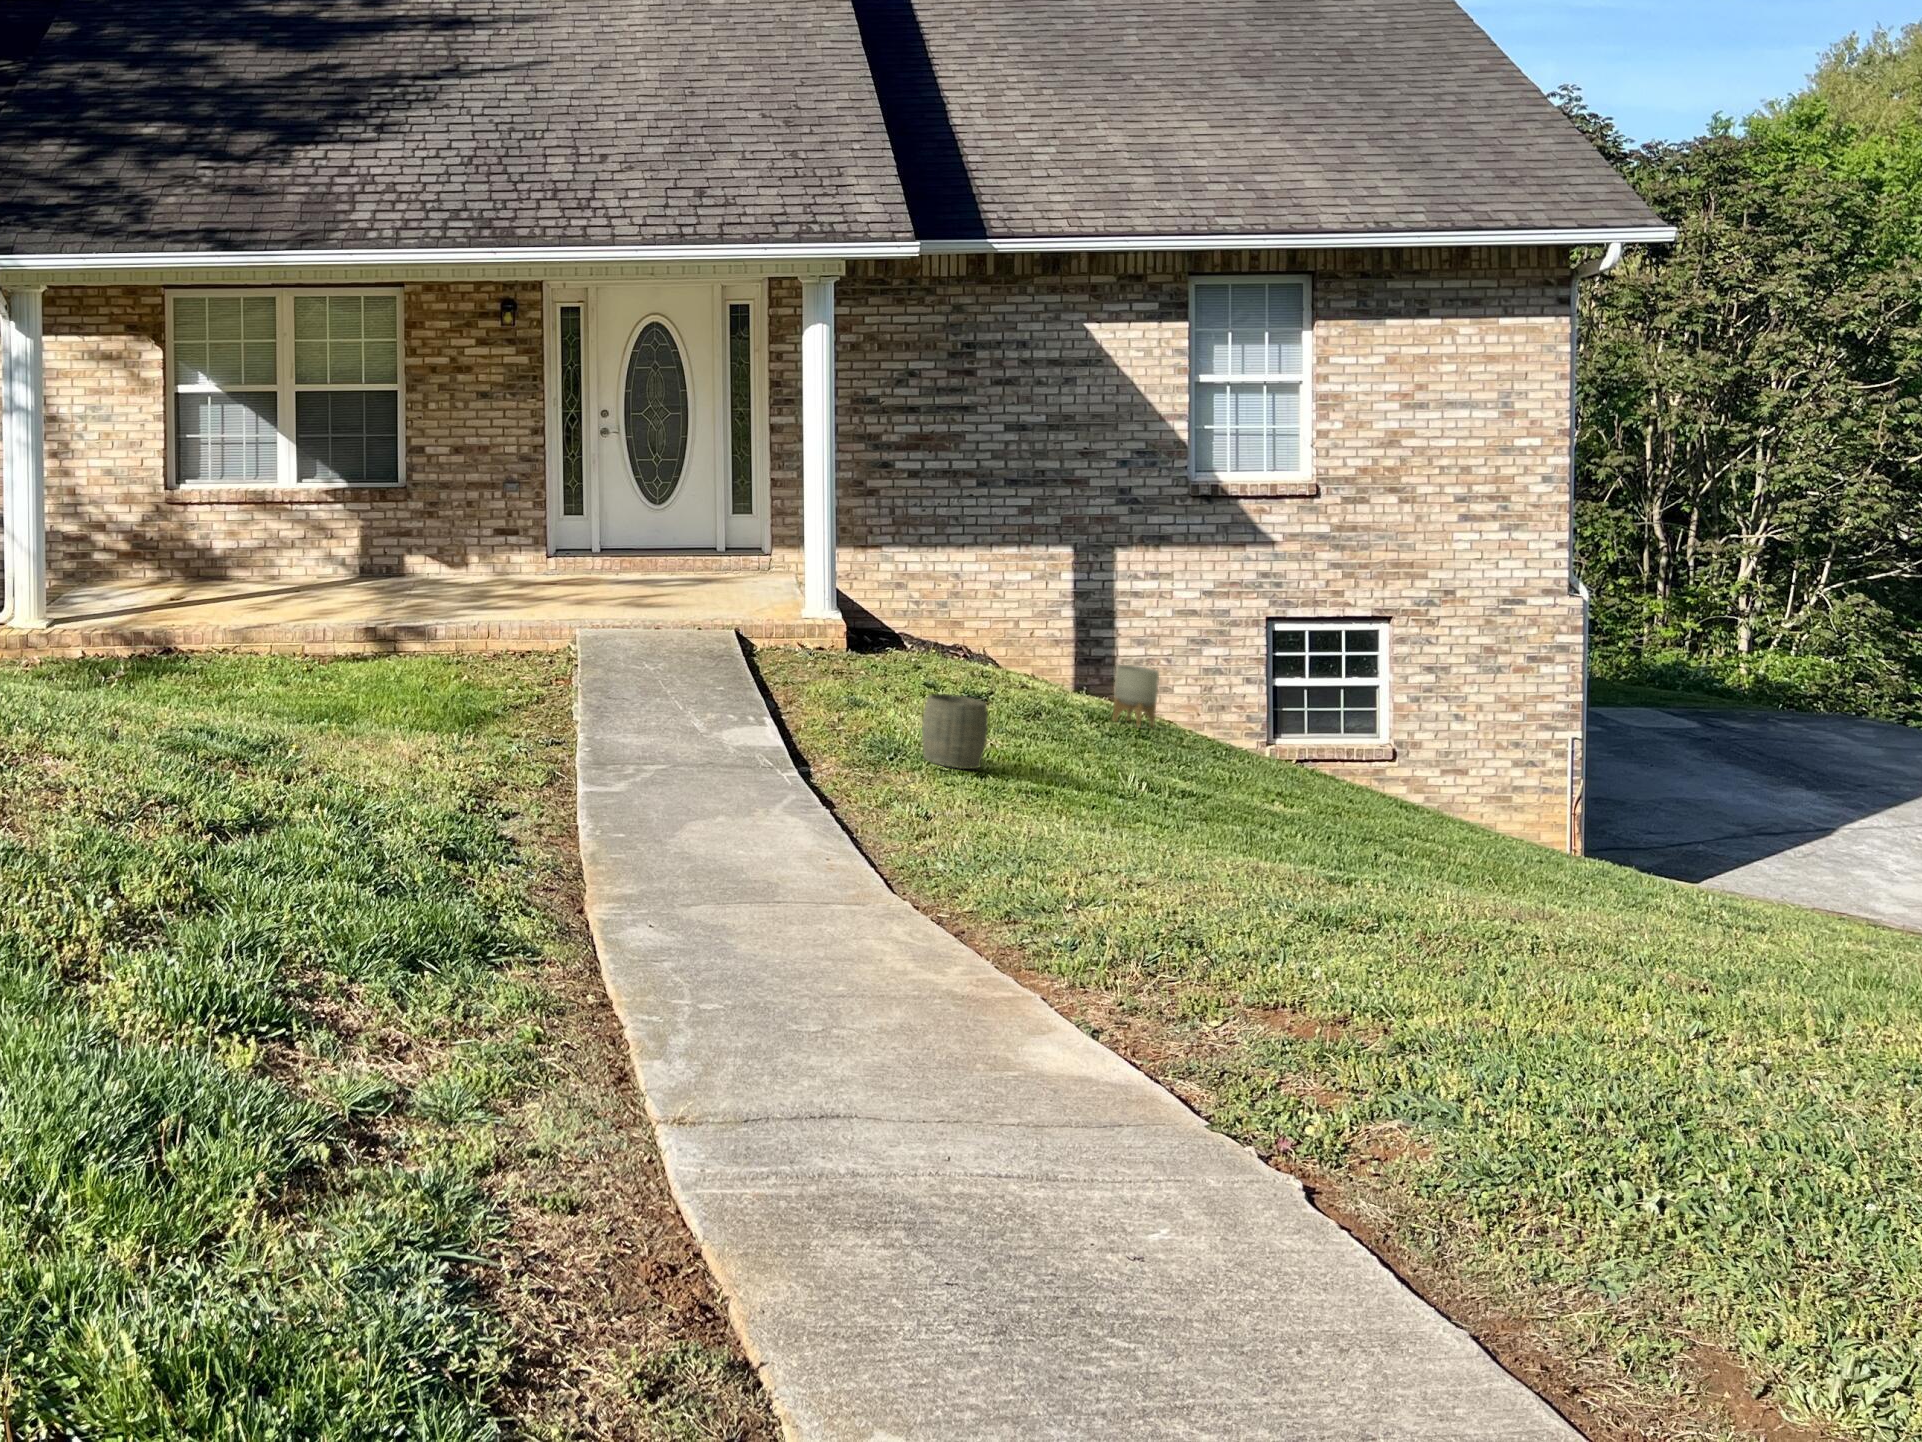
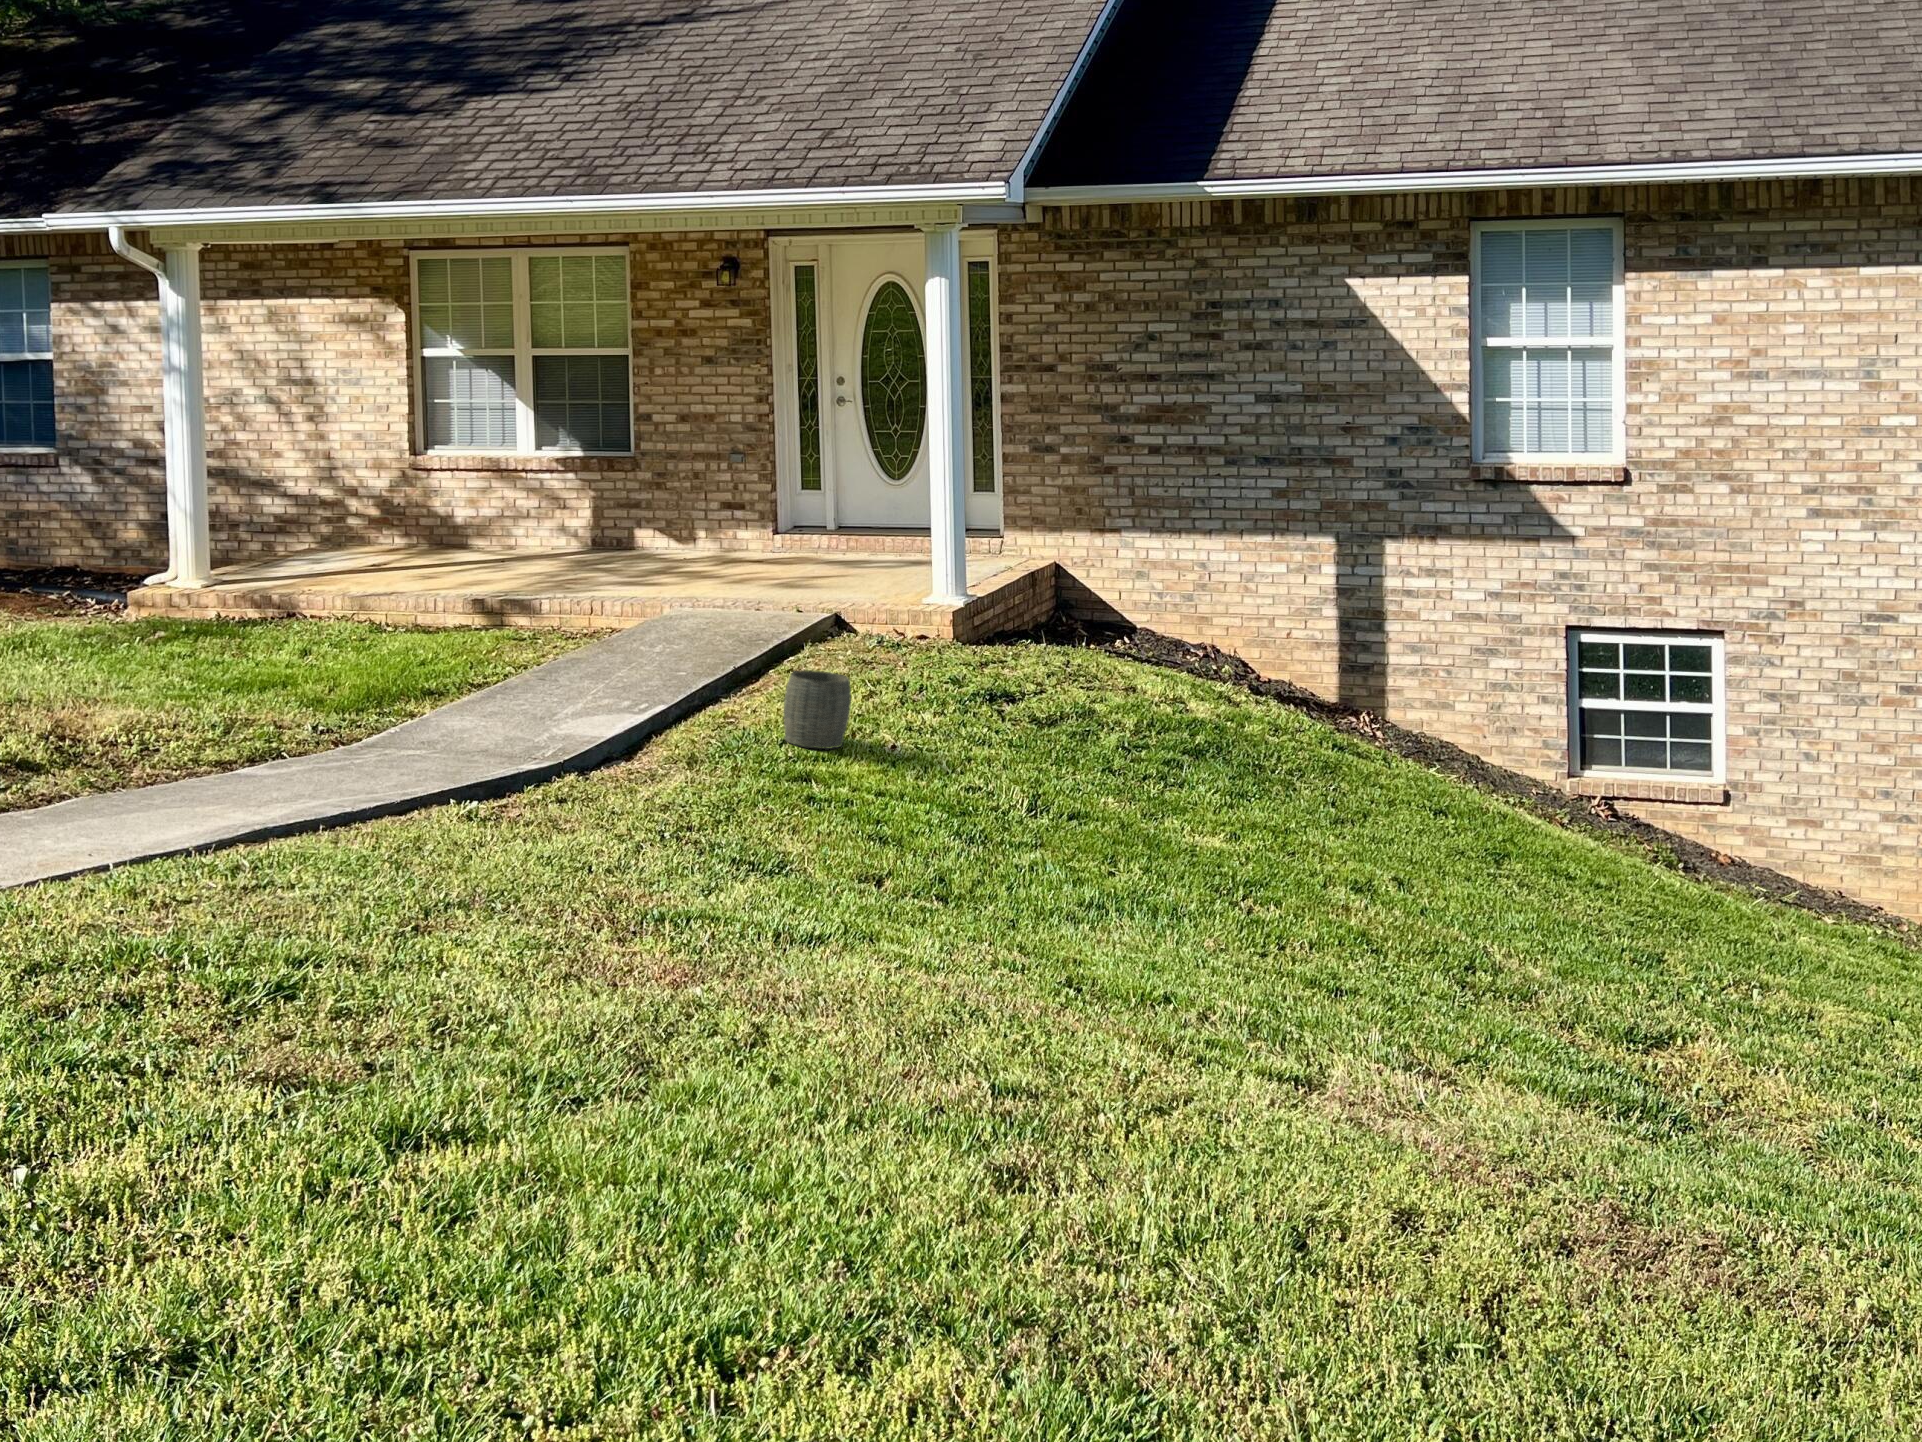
planter: present [1113,665,1159,728] -> none [1181,662,1232,732]

